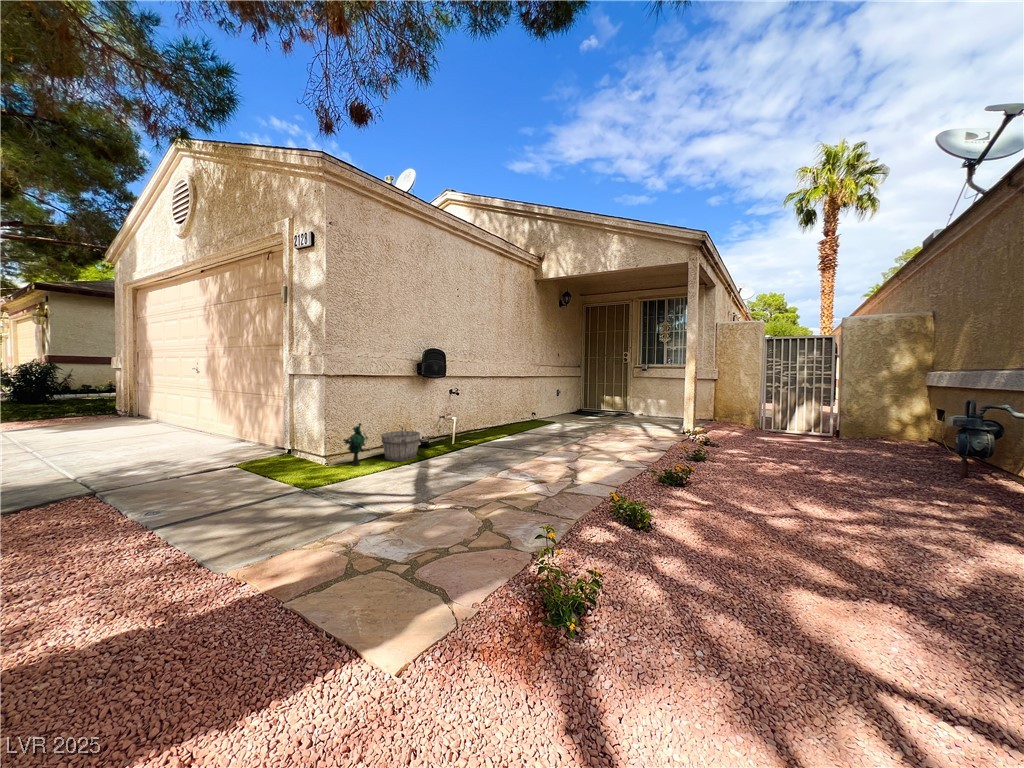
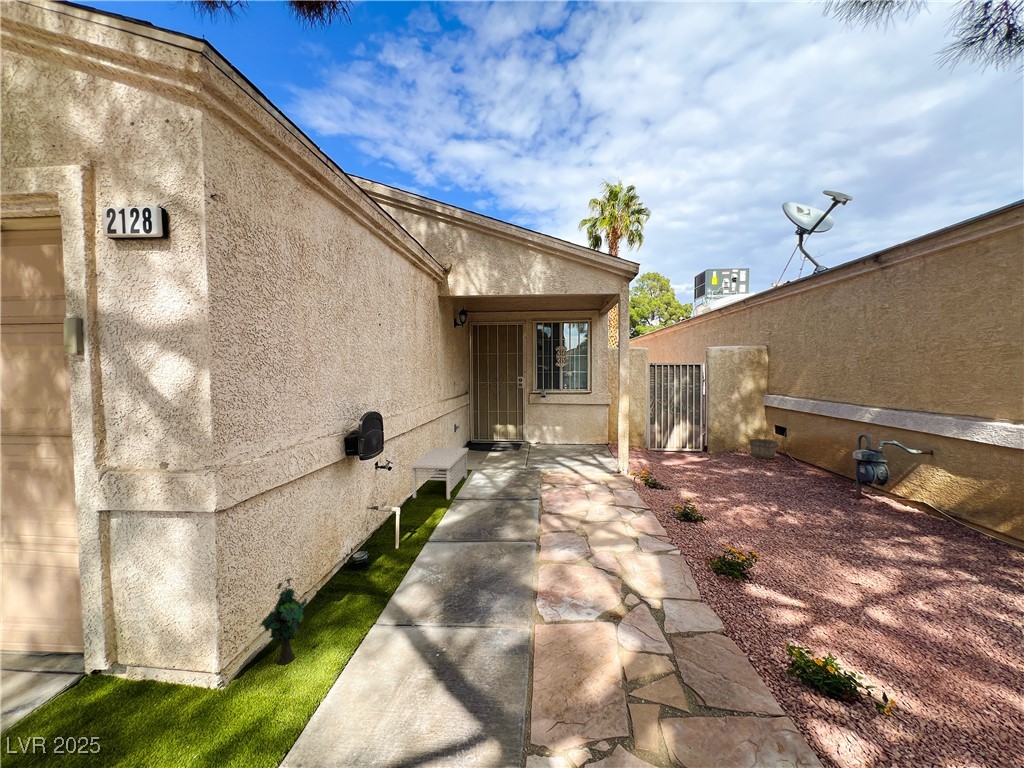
storage bench: none [491,400,548,433] -> present [409,447,468,499]
wooden bucket: present [381,425,420,461] -> present [749,439,778,459]

